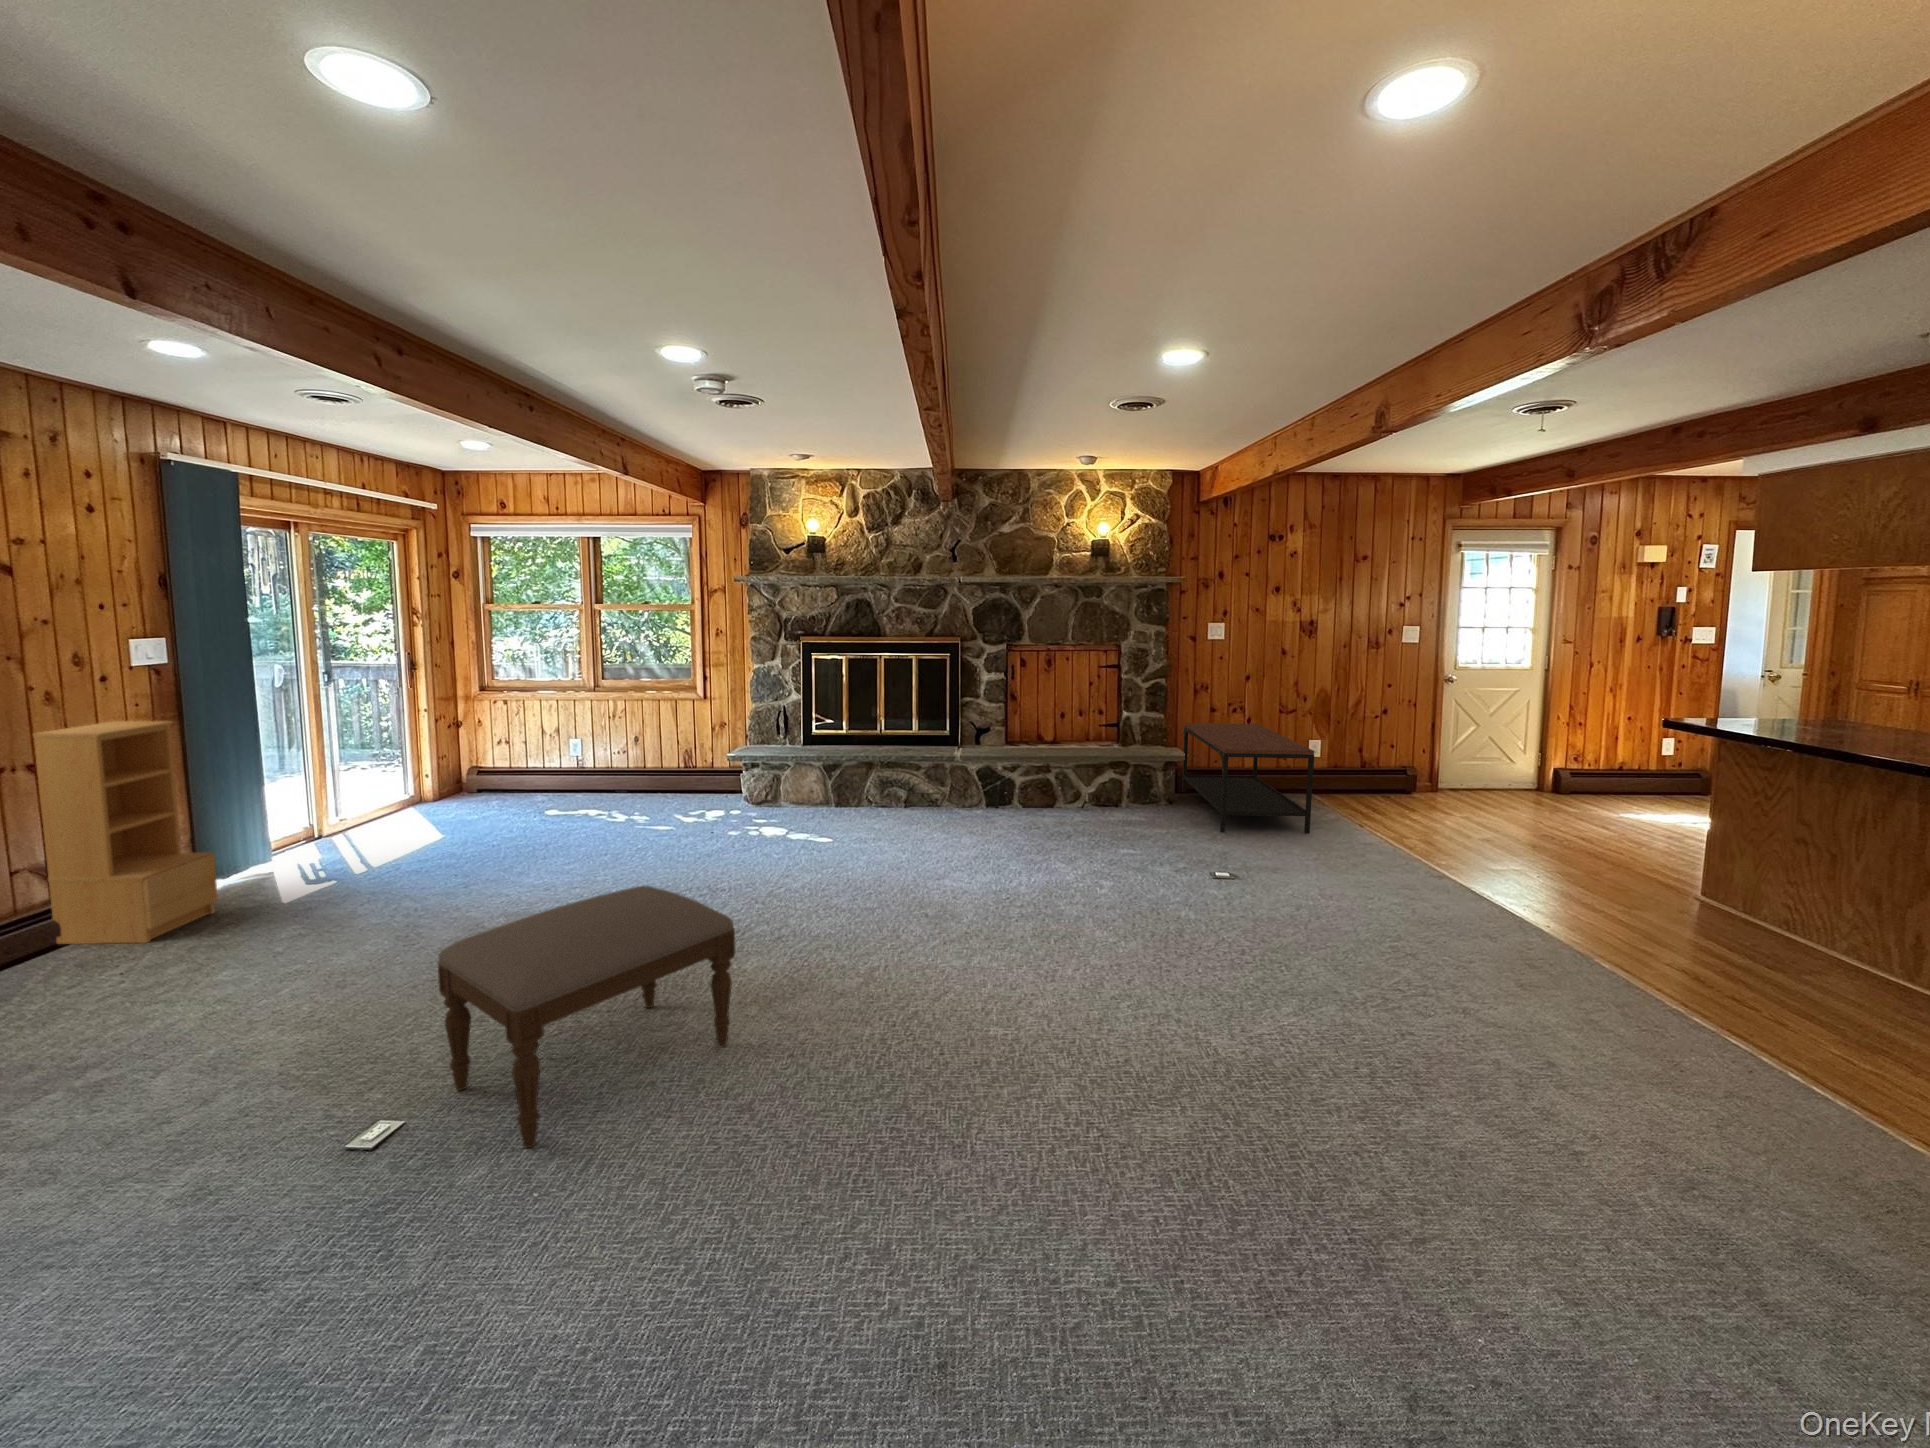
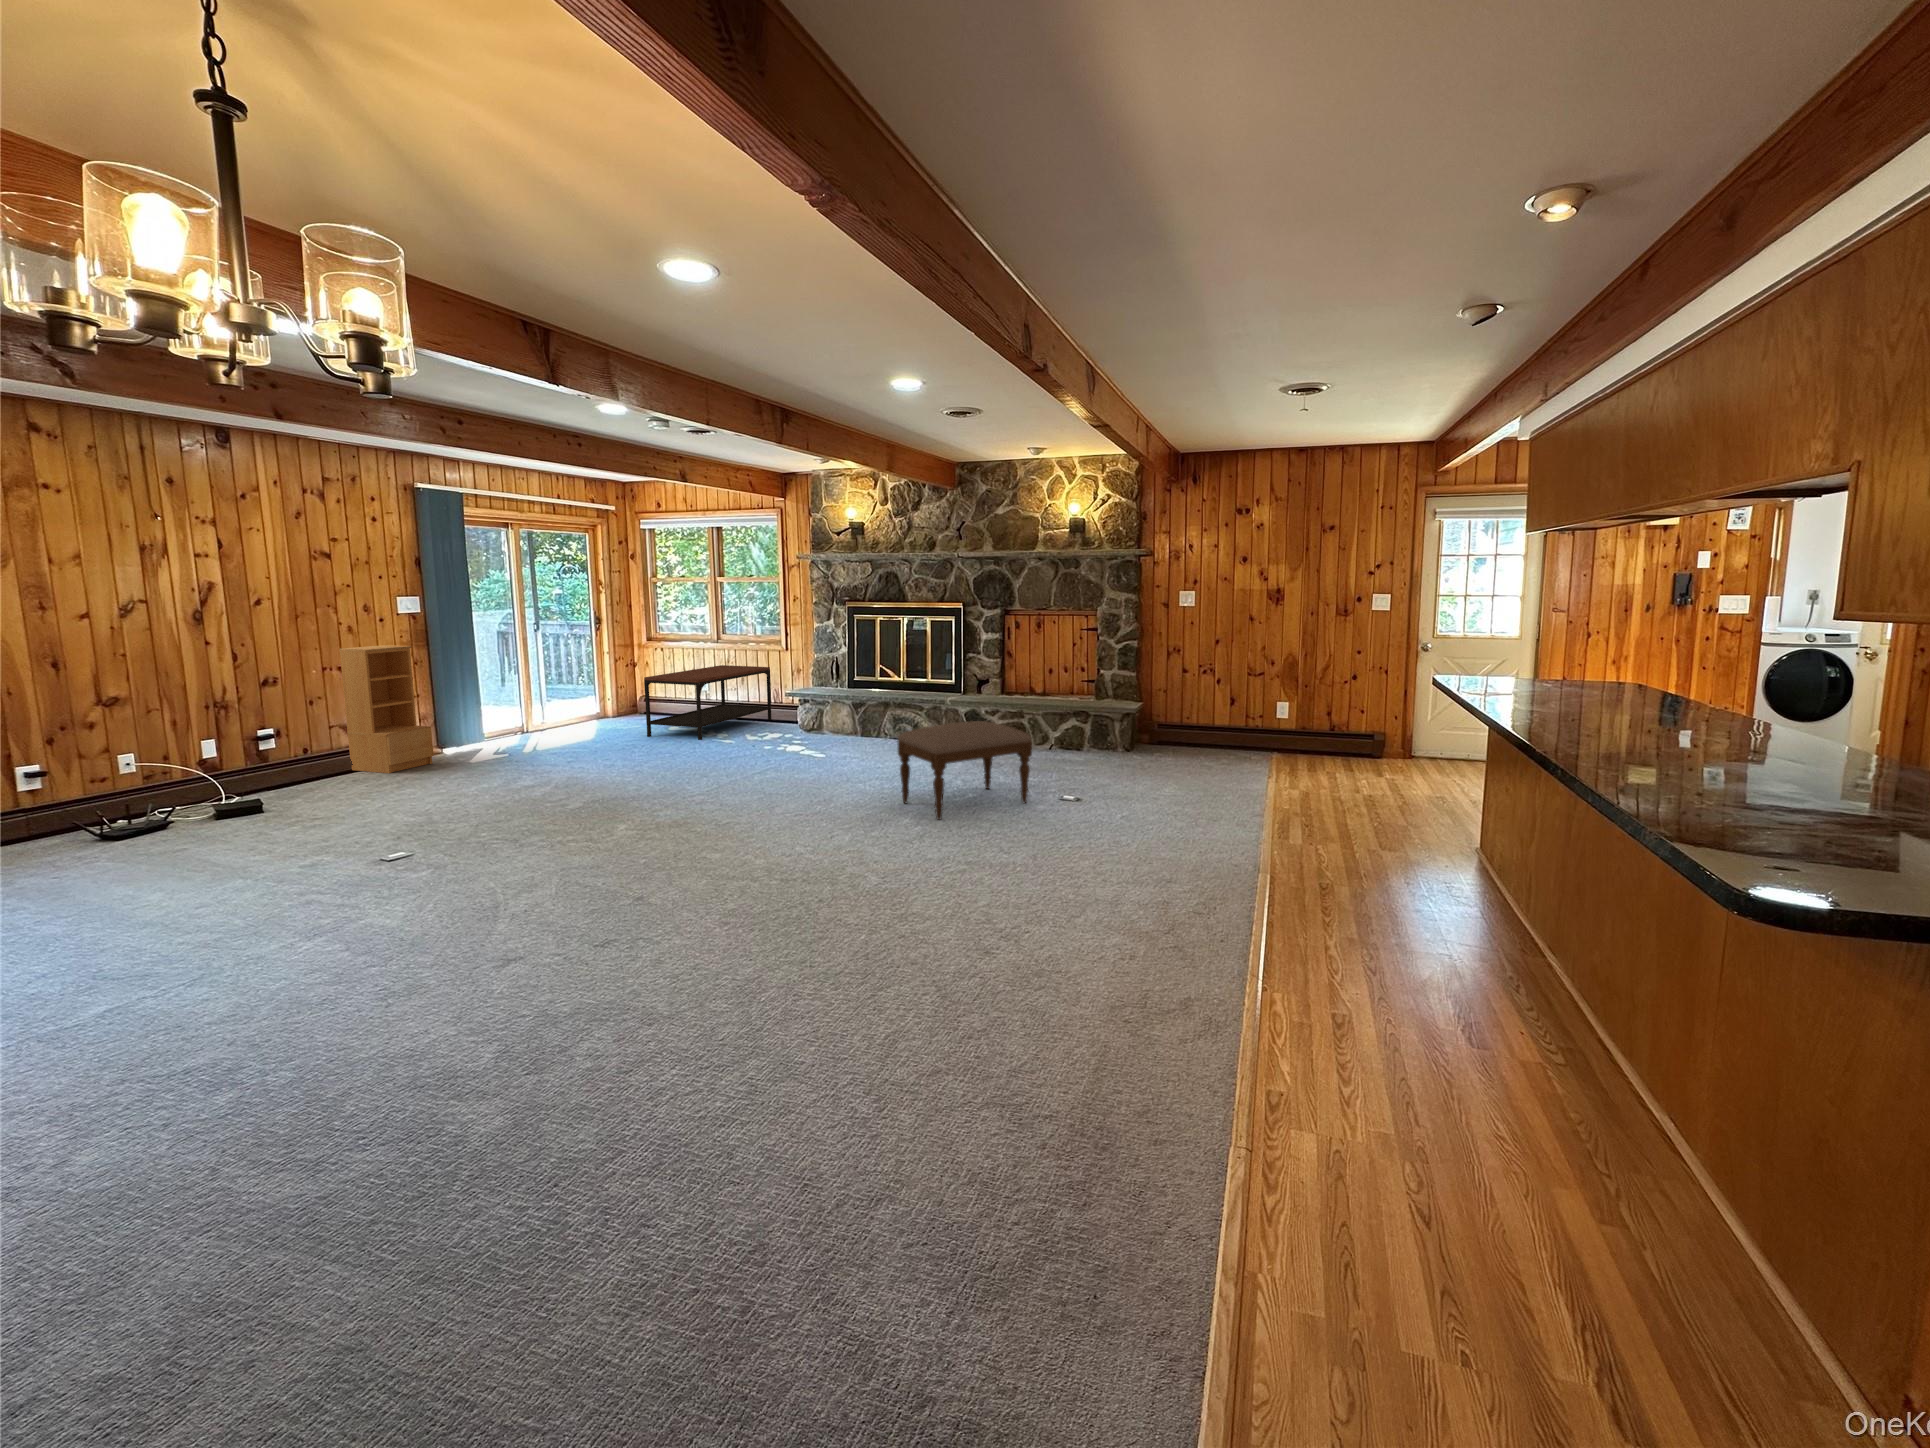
coffee table: present [1182,723,1314,834] -> present [644,665,771,740]
ottoman: present [438,886,735,1148] -> present [898,721,1032,820]

